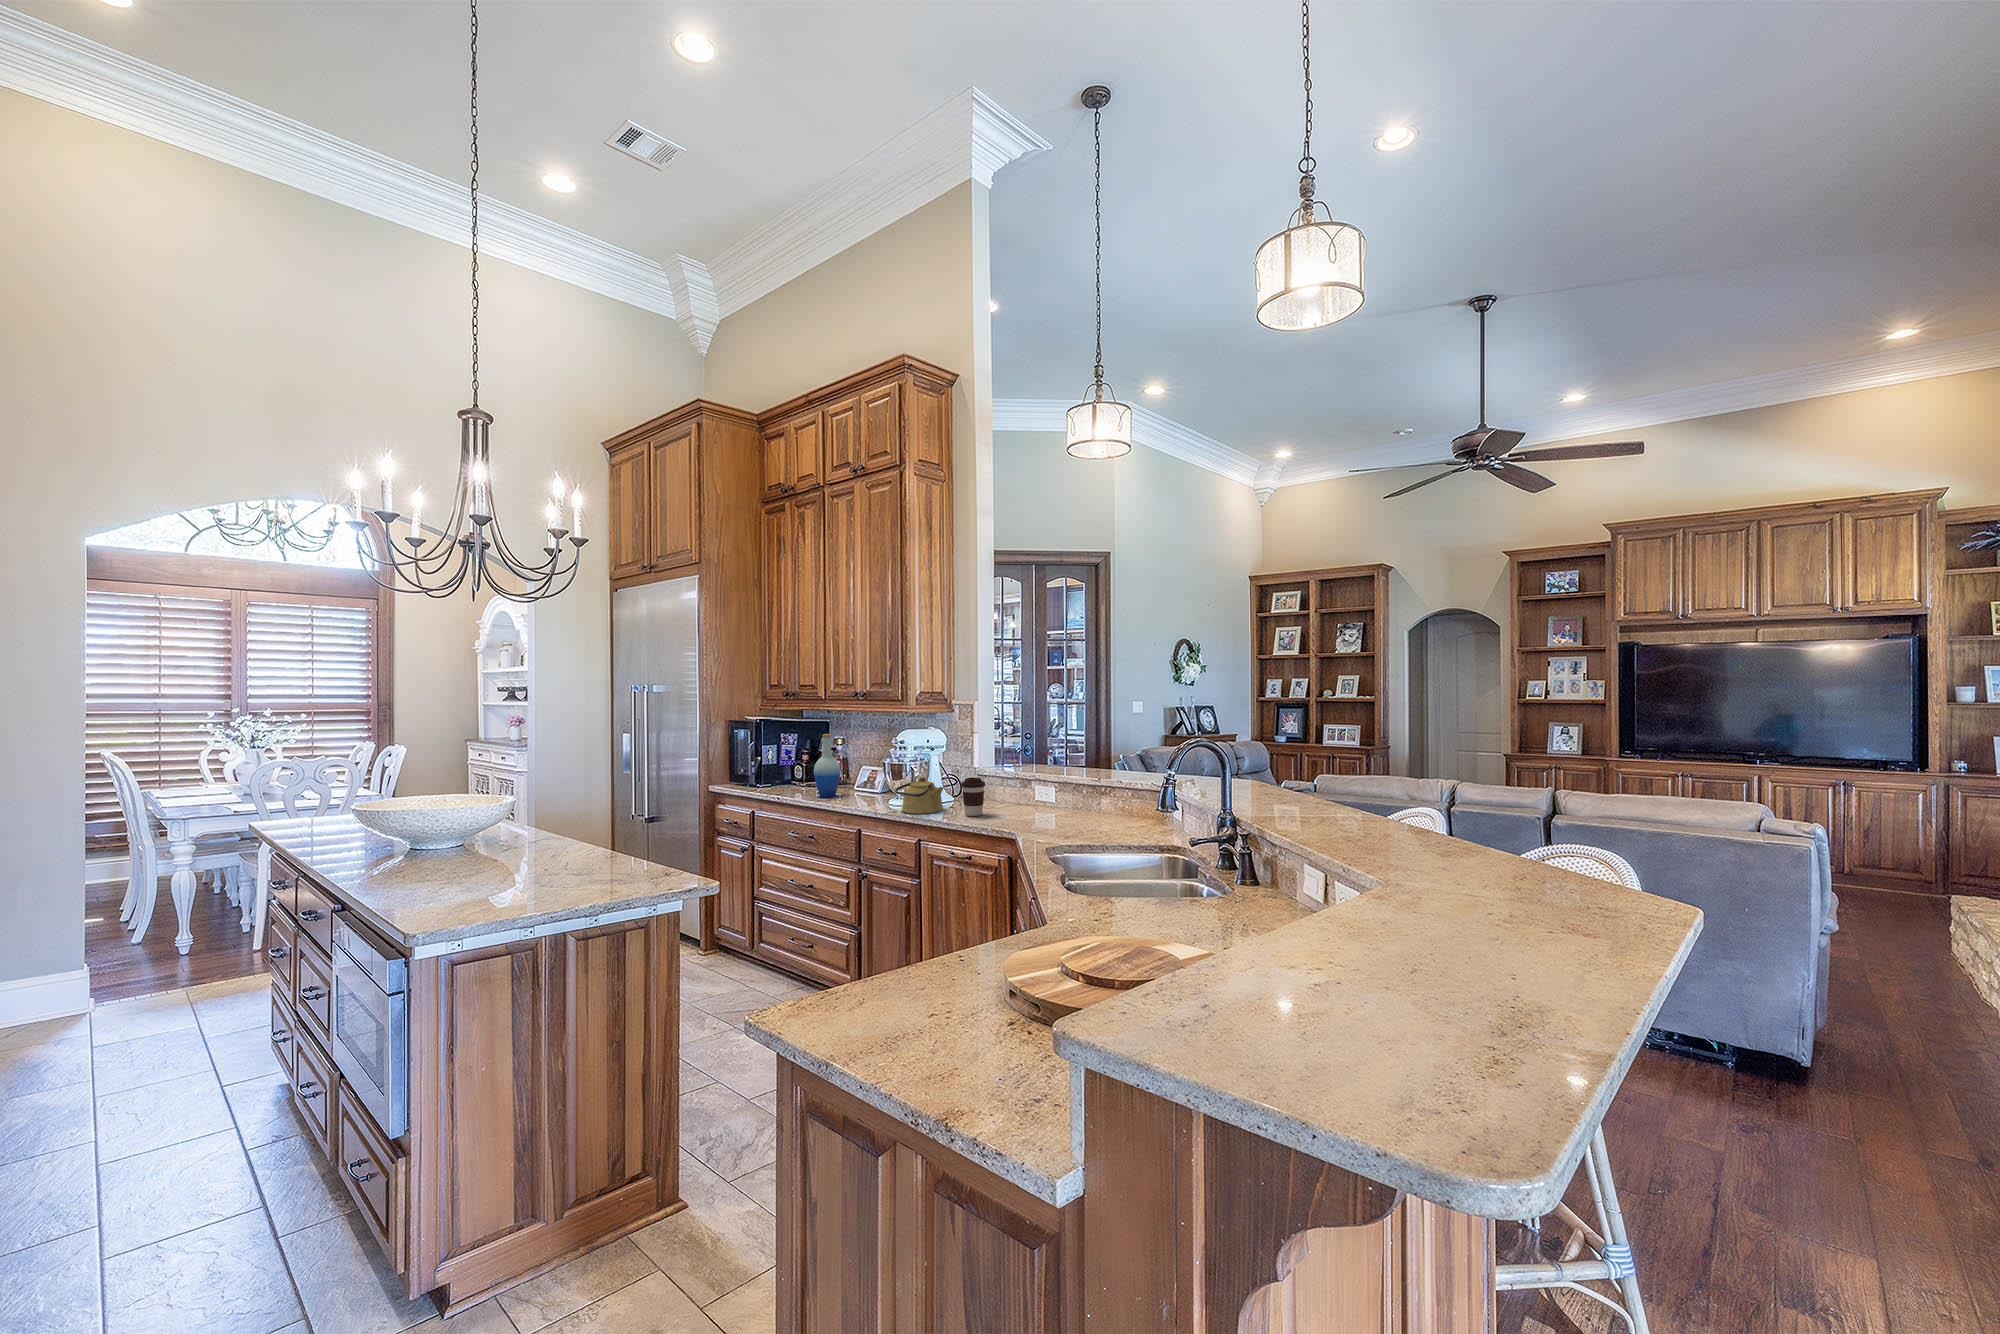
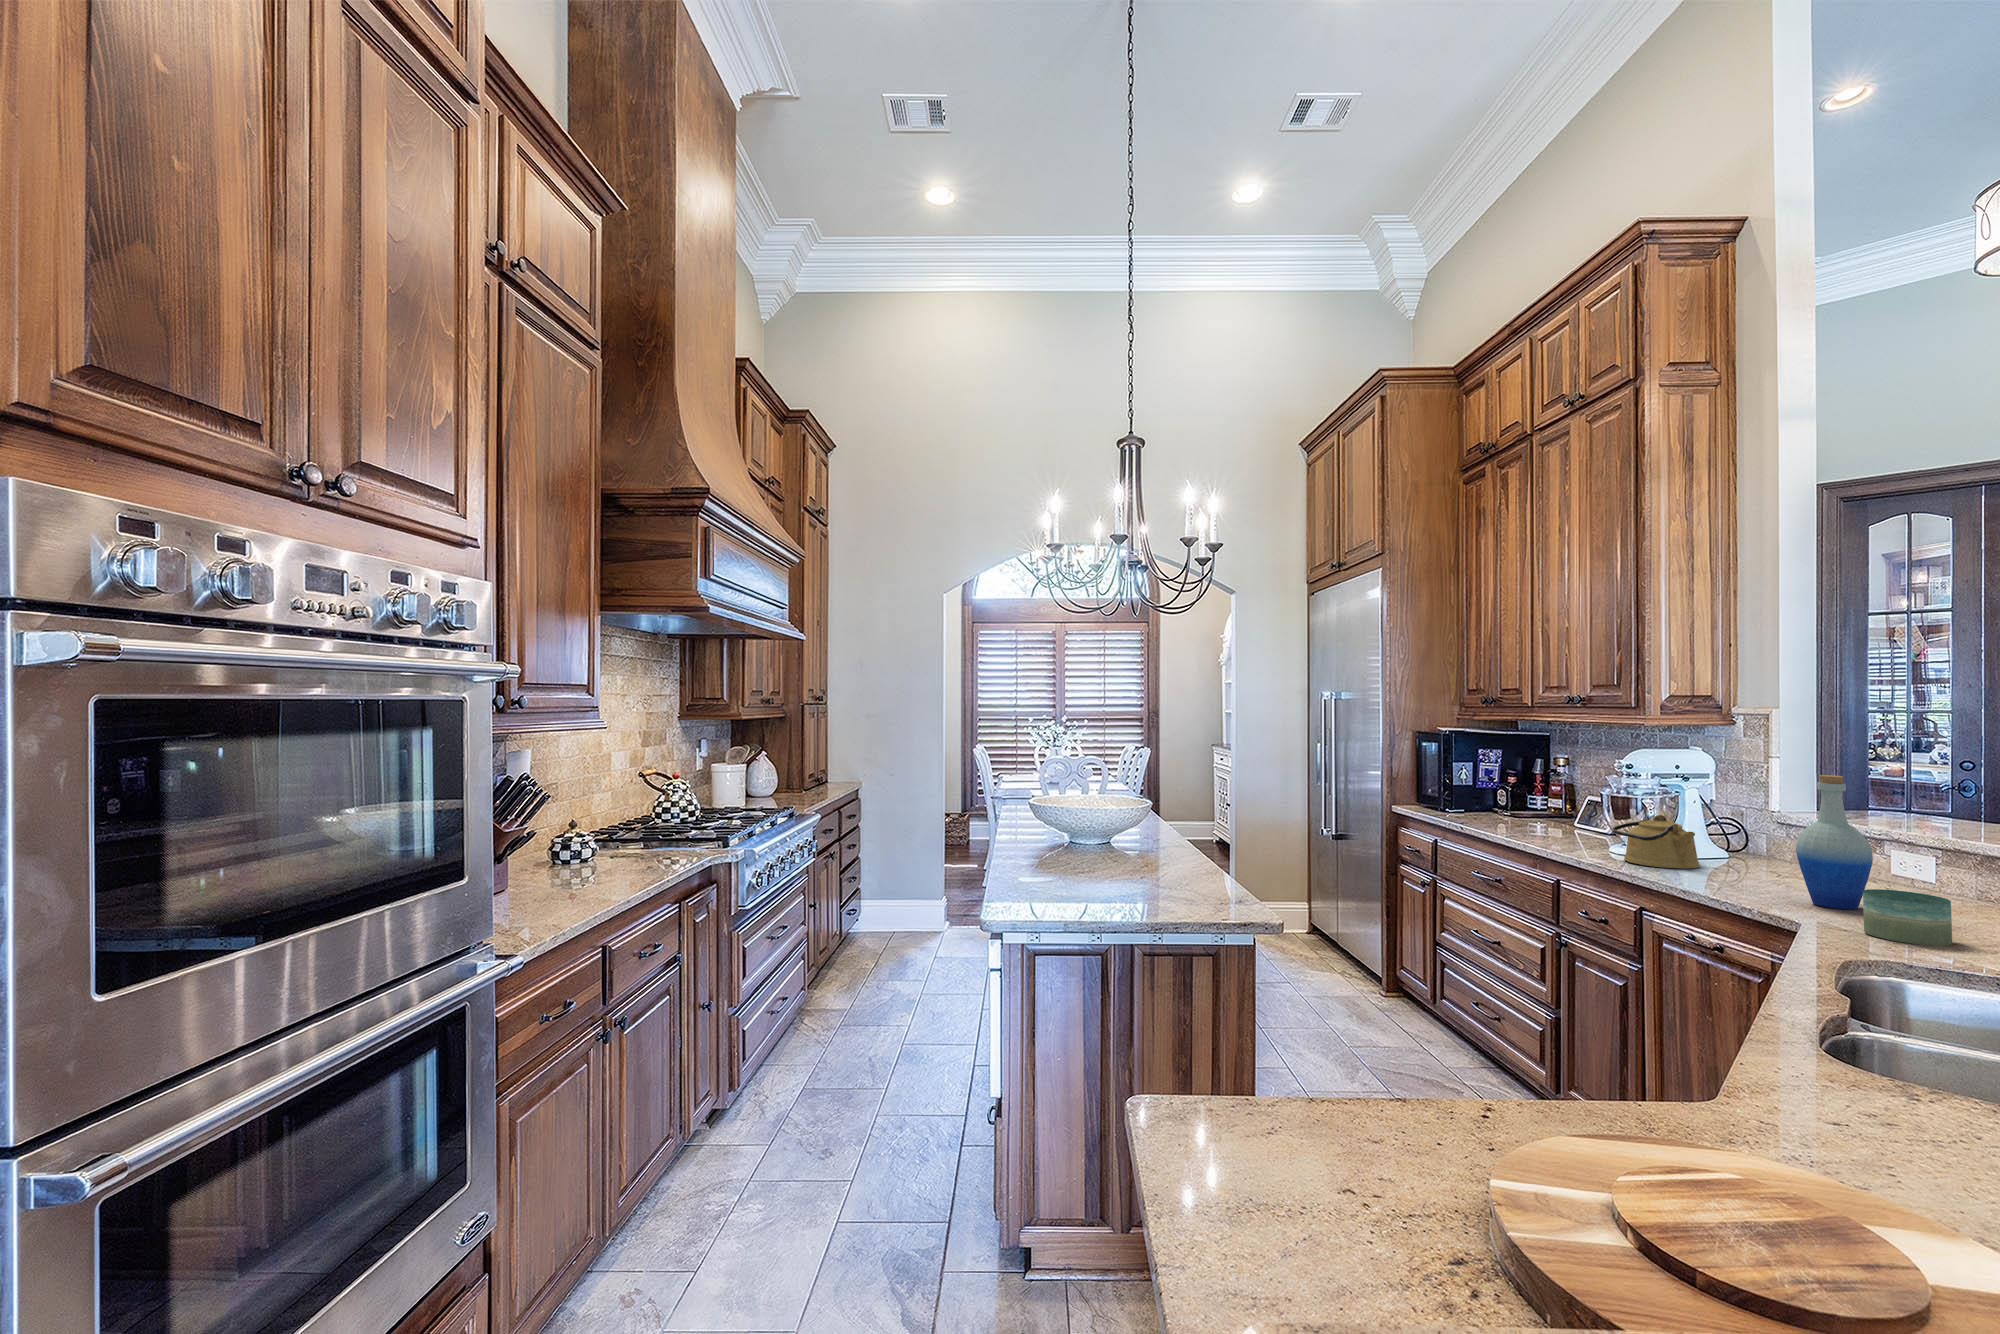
bottle: present [814,734,841,797] -> present [1796,775,1873,910]
coffee cup: present [961,778,985,816] -> none [1725,822,1775,883]
candle: none [1042,812,1076,842] -> present [1863,889,1952,946]

